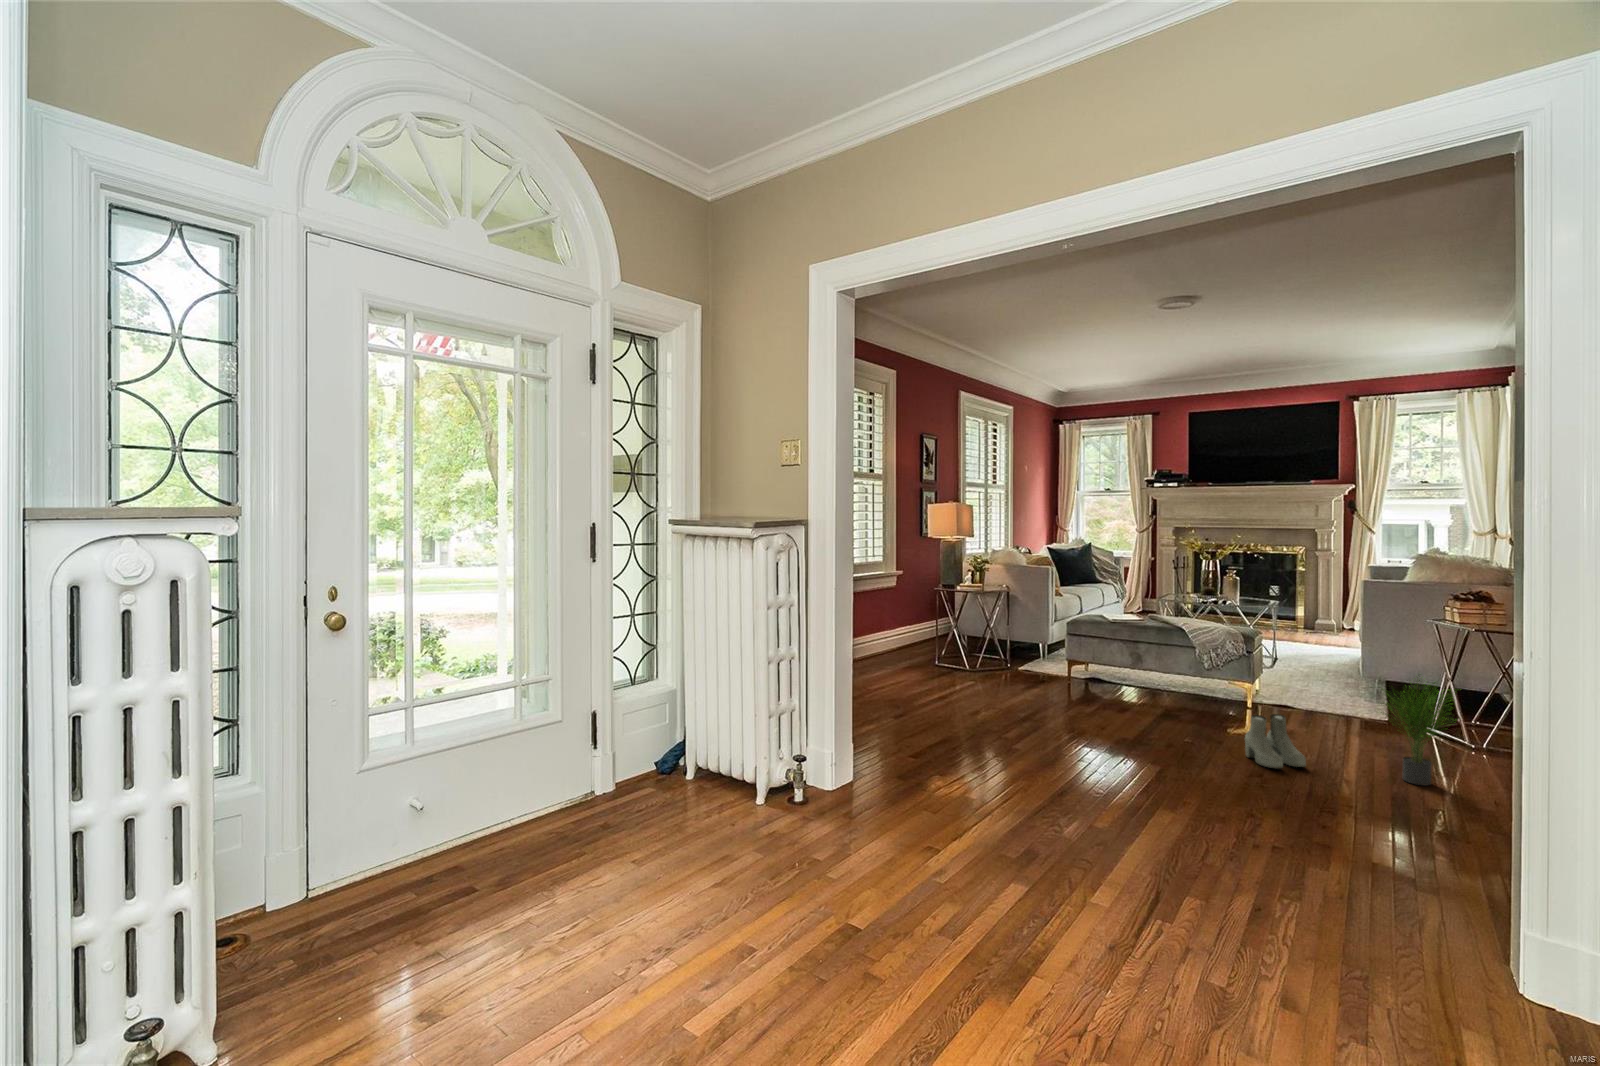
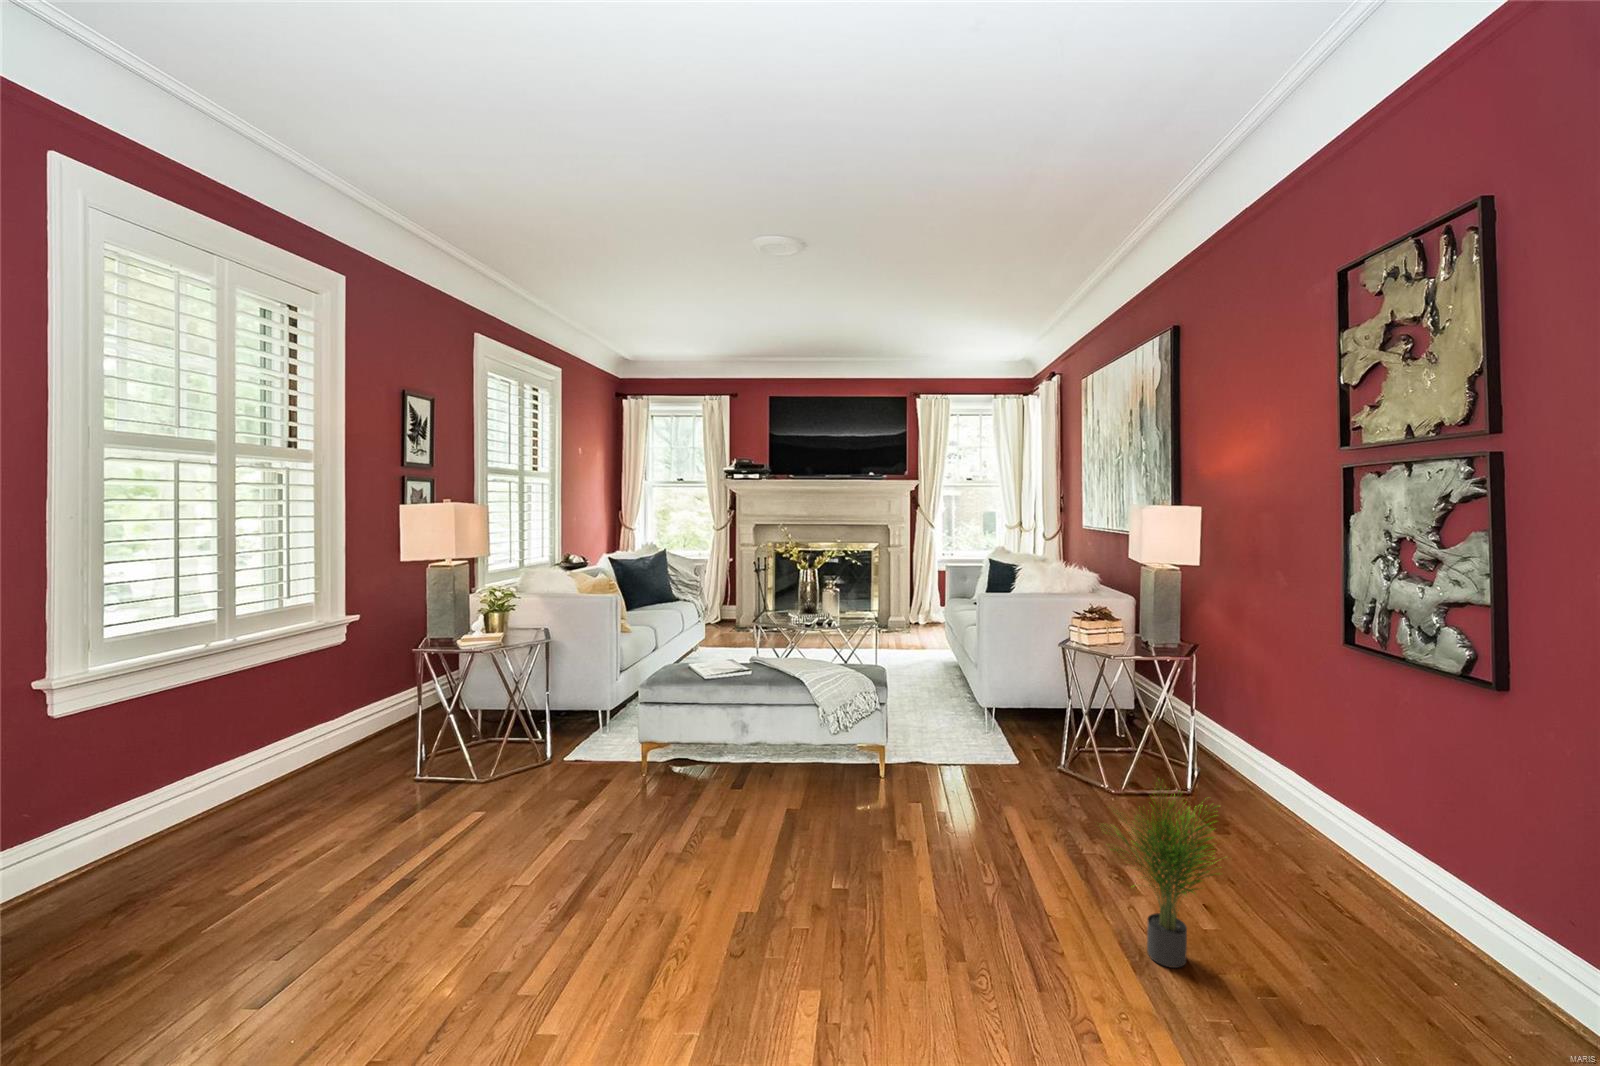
boots: present [1245,714,1306,769] -> none [934,872,1031,999]

